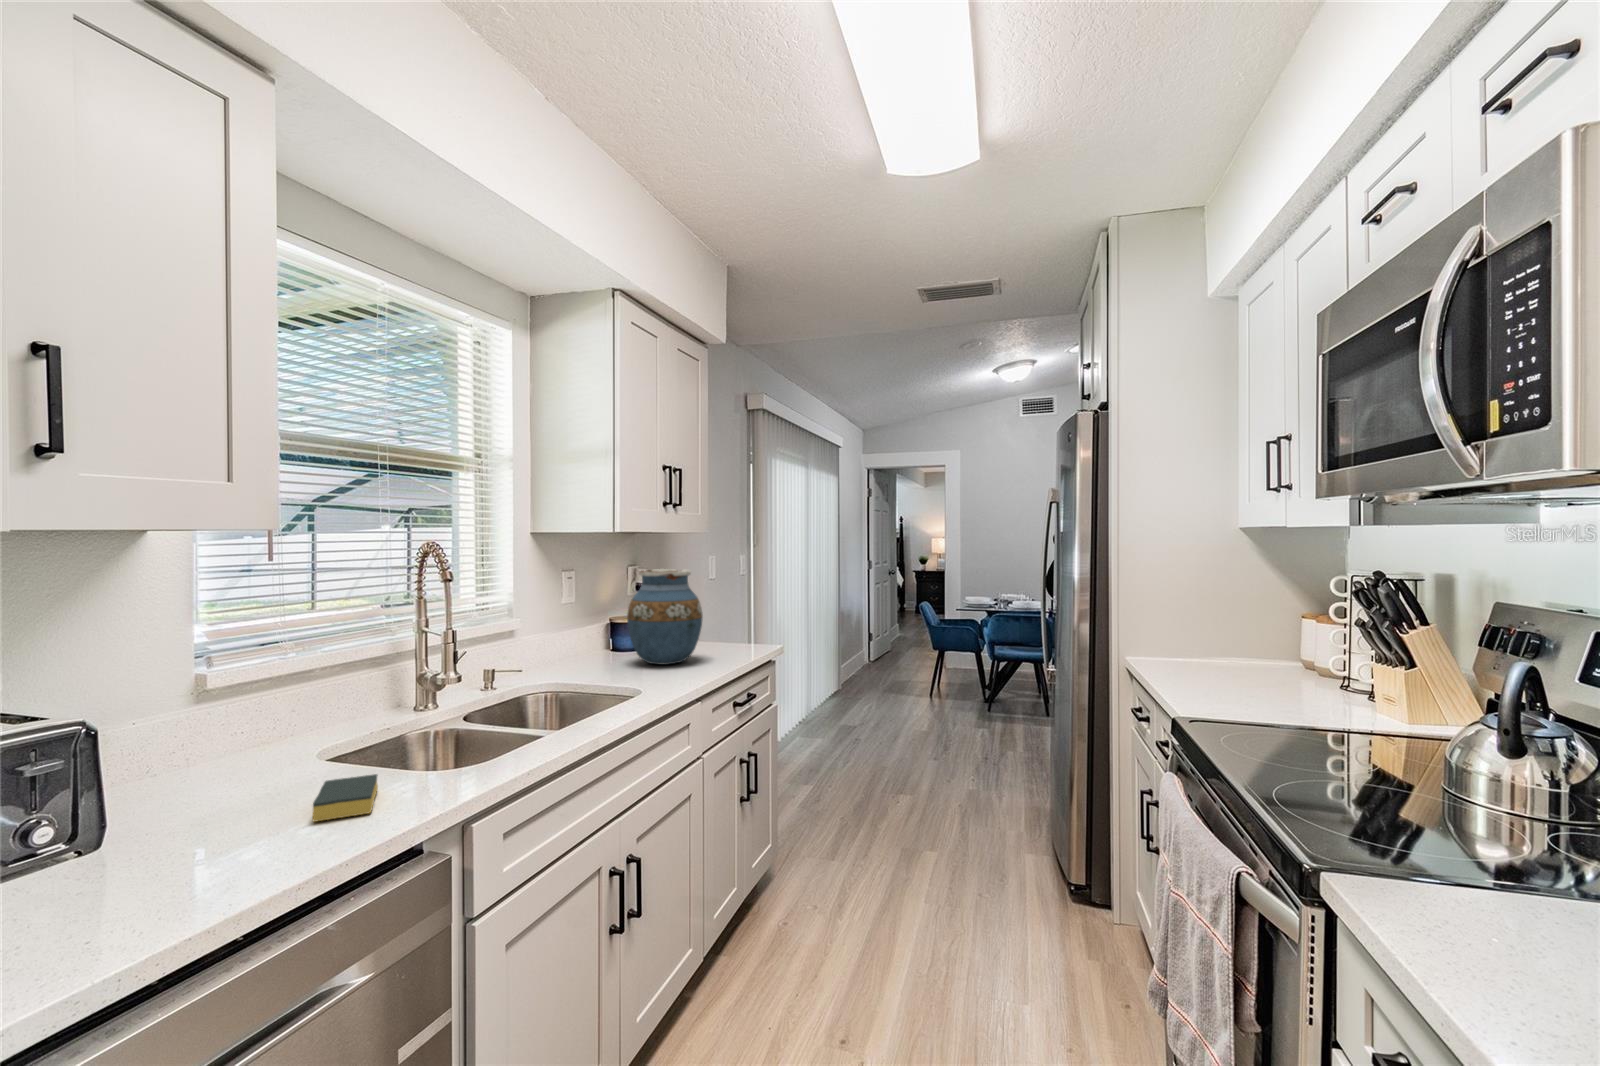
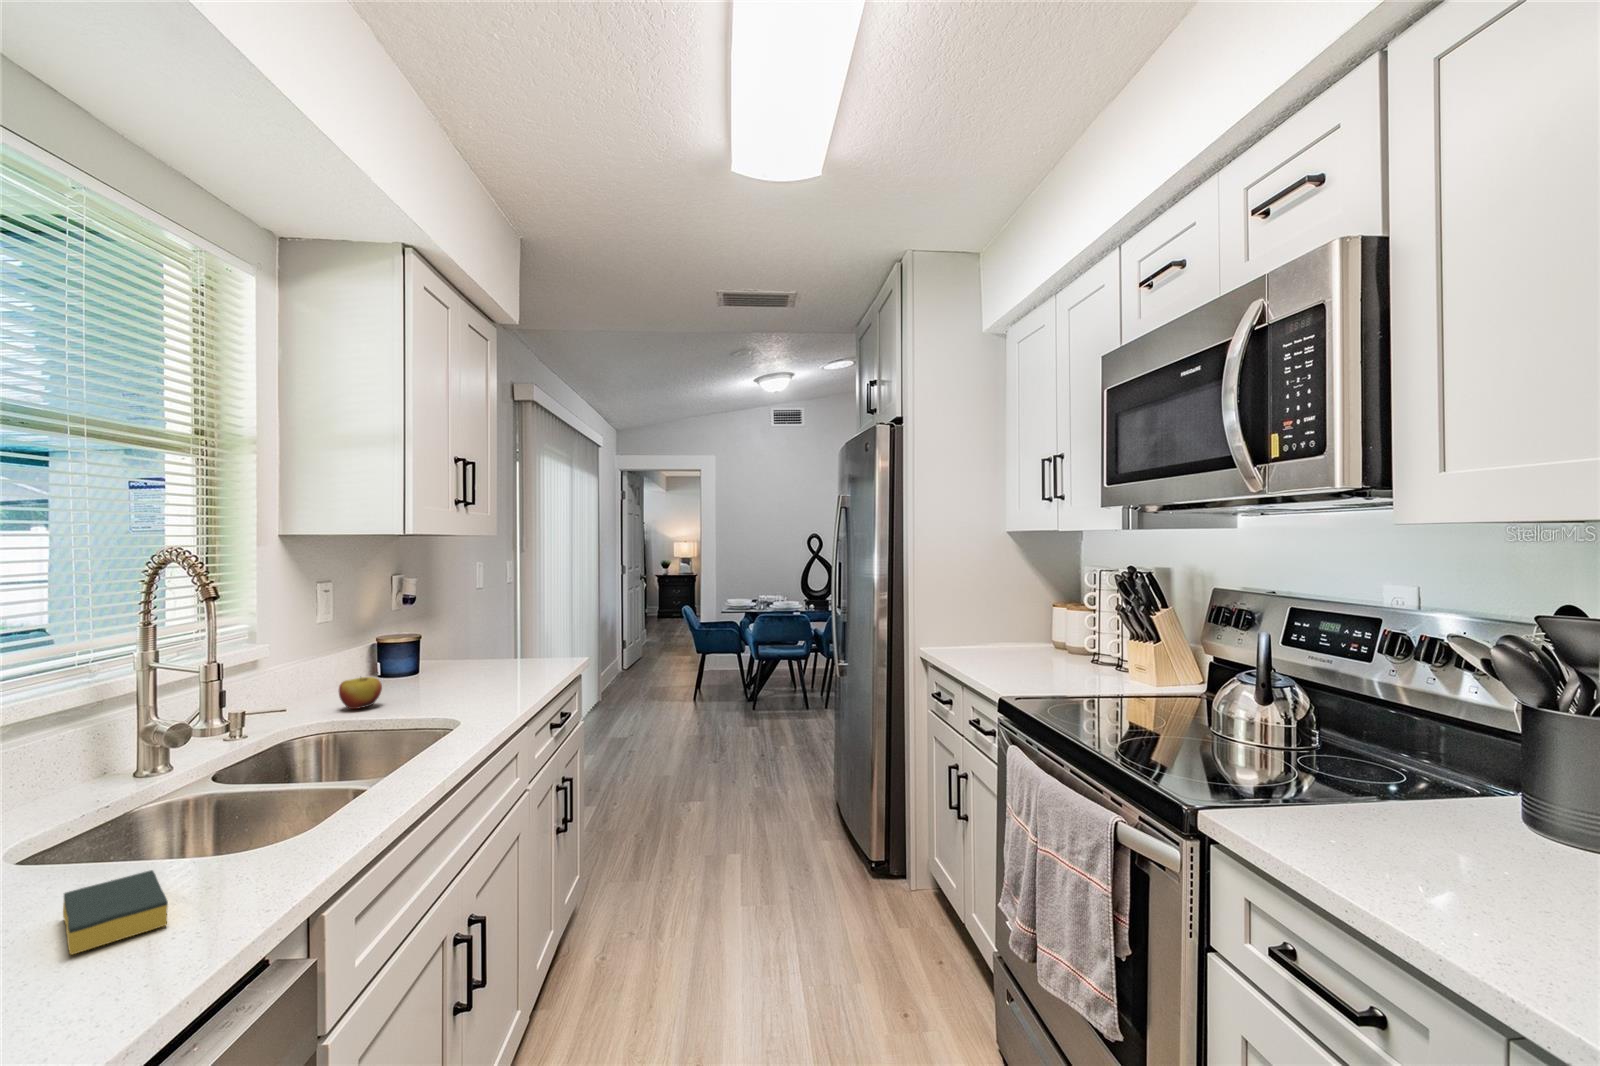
vase: present [627,569,703,665] -> none [413,577,508,688]
apple: none [568,649,599,675] -> present [339,677,382,709]

